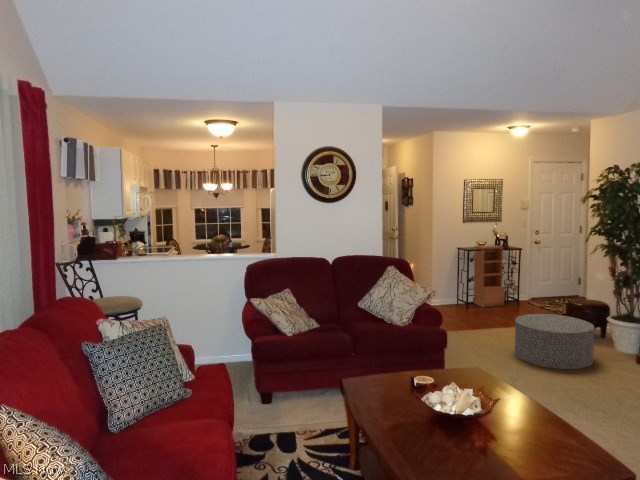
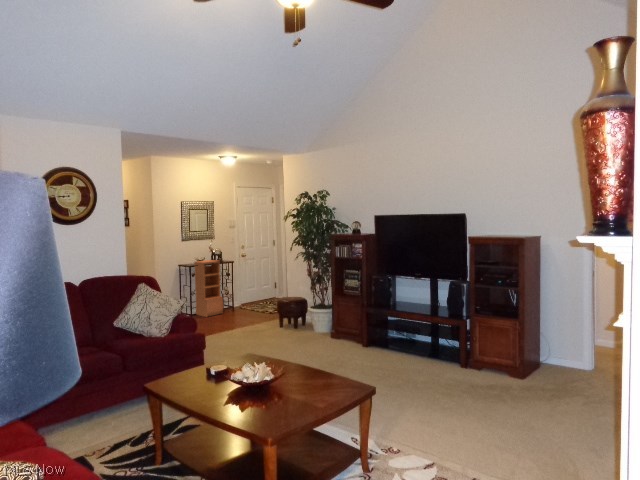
ottoman: present [515,314,594,369] -> none [247,312,304,354]

